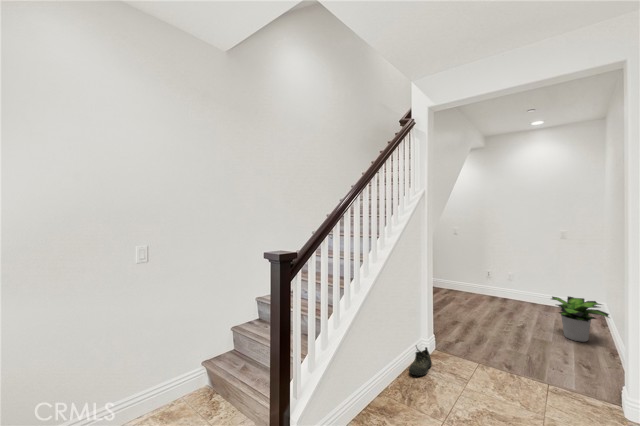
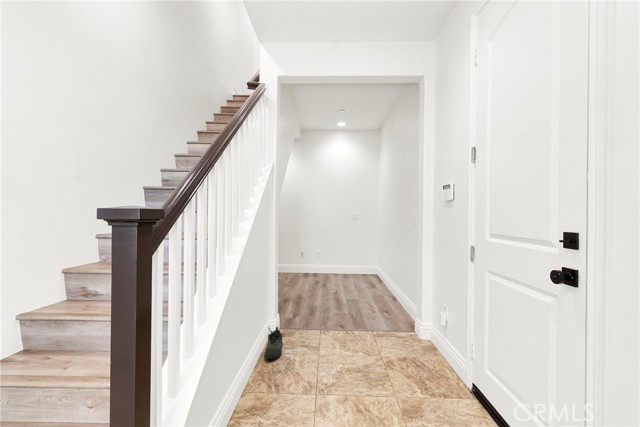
potted plant: present [552,296,609,342] -> none [355,262,391,296]

